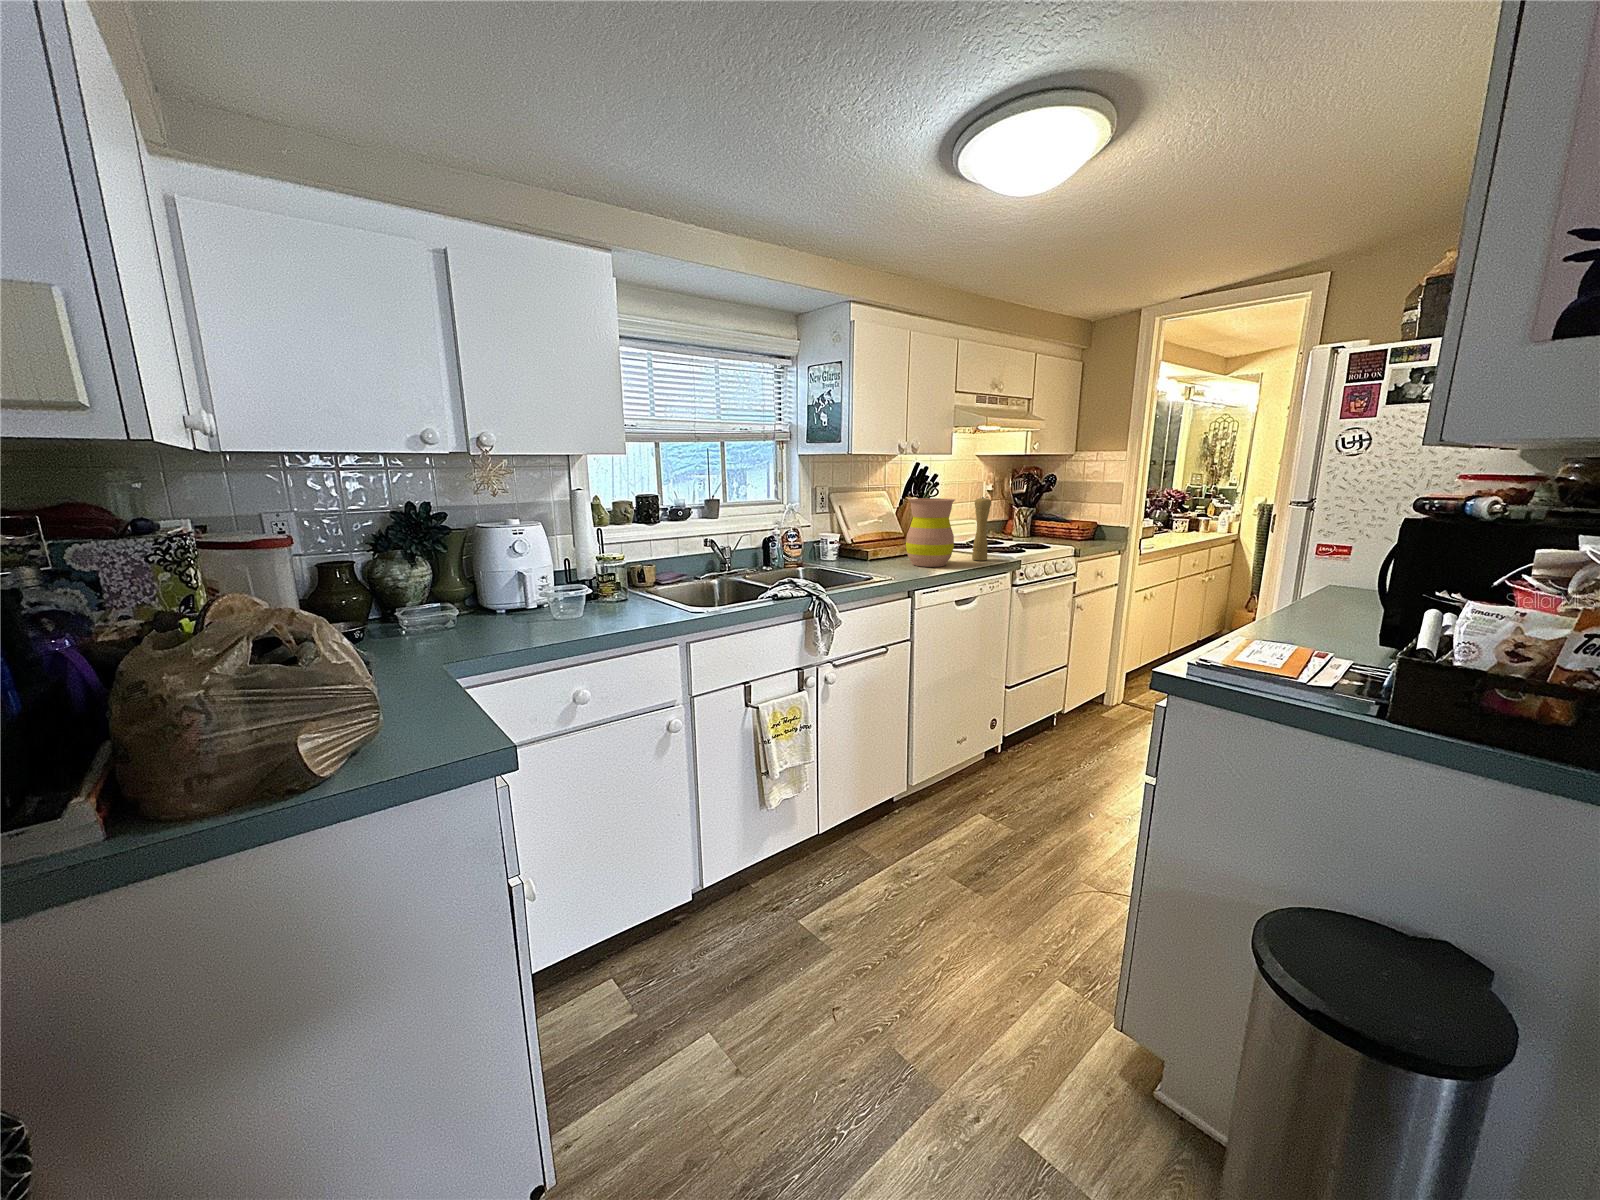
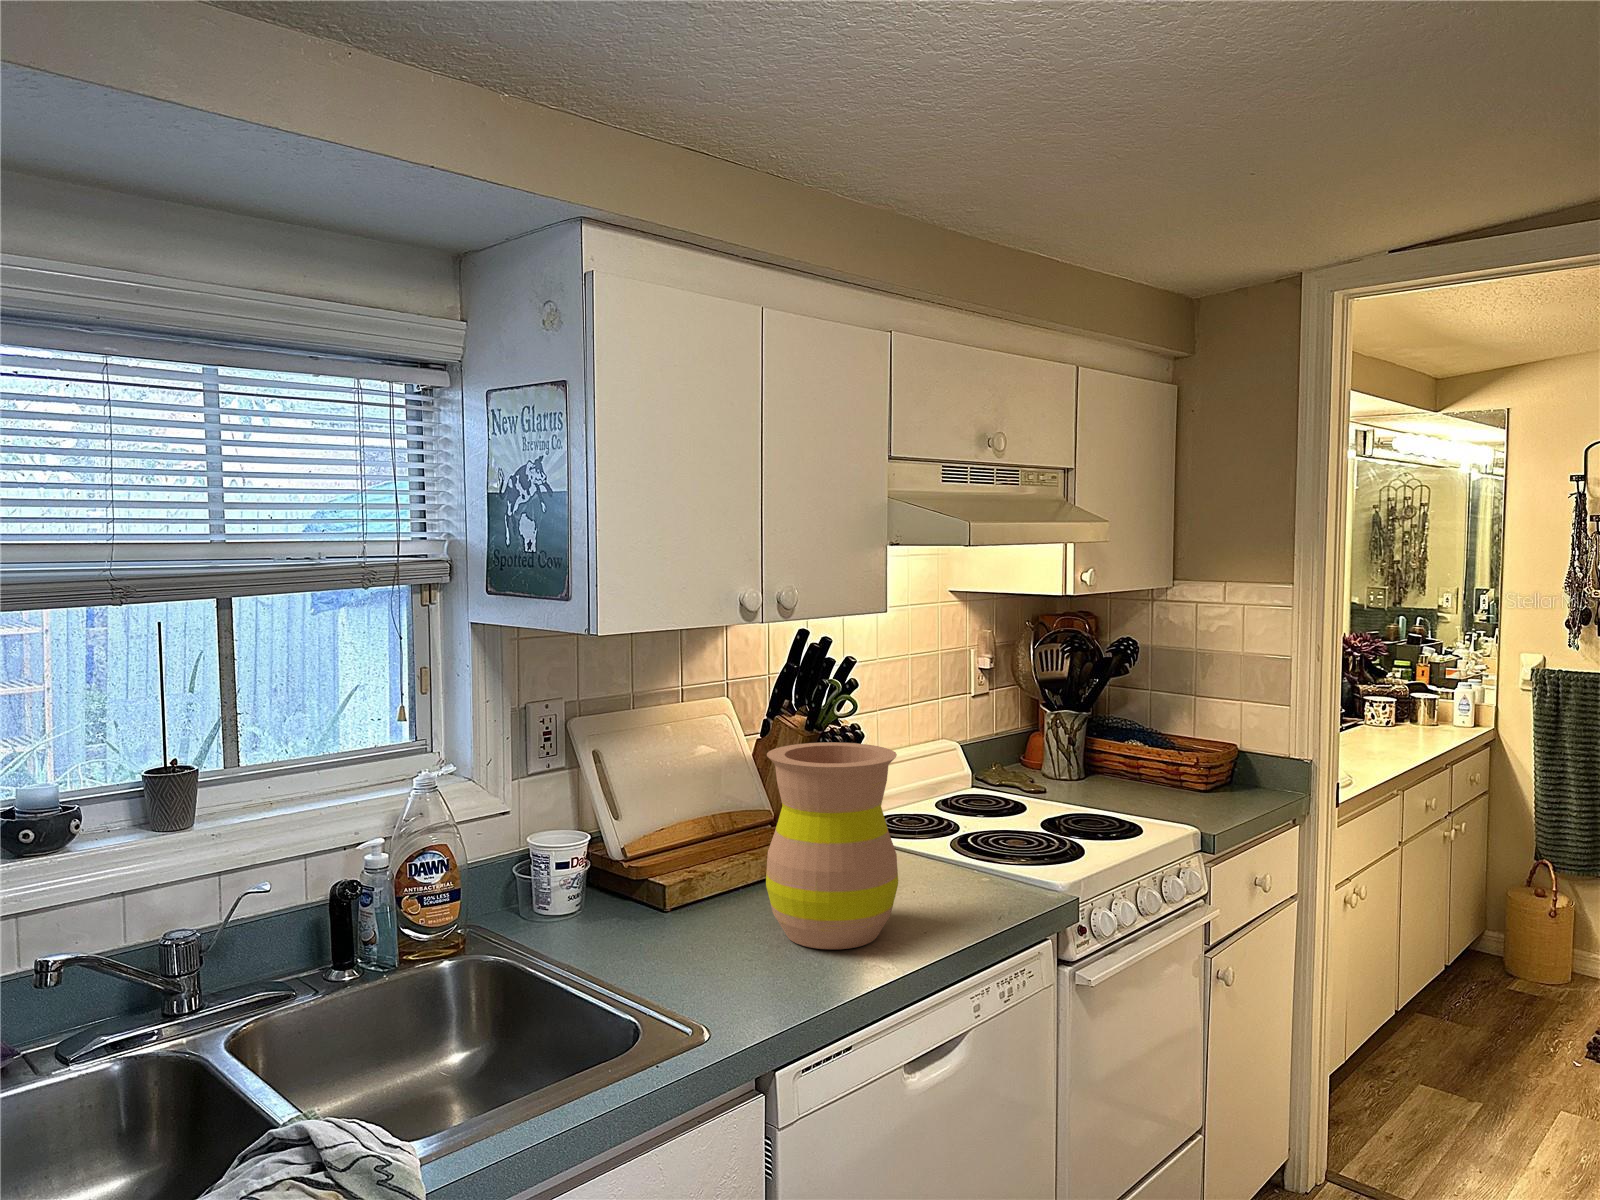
pepper mill: present [972,497,991,561] -> none [948,735,992,907]

